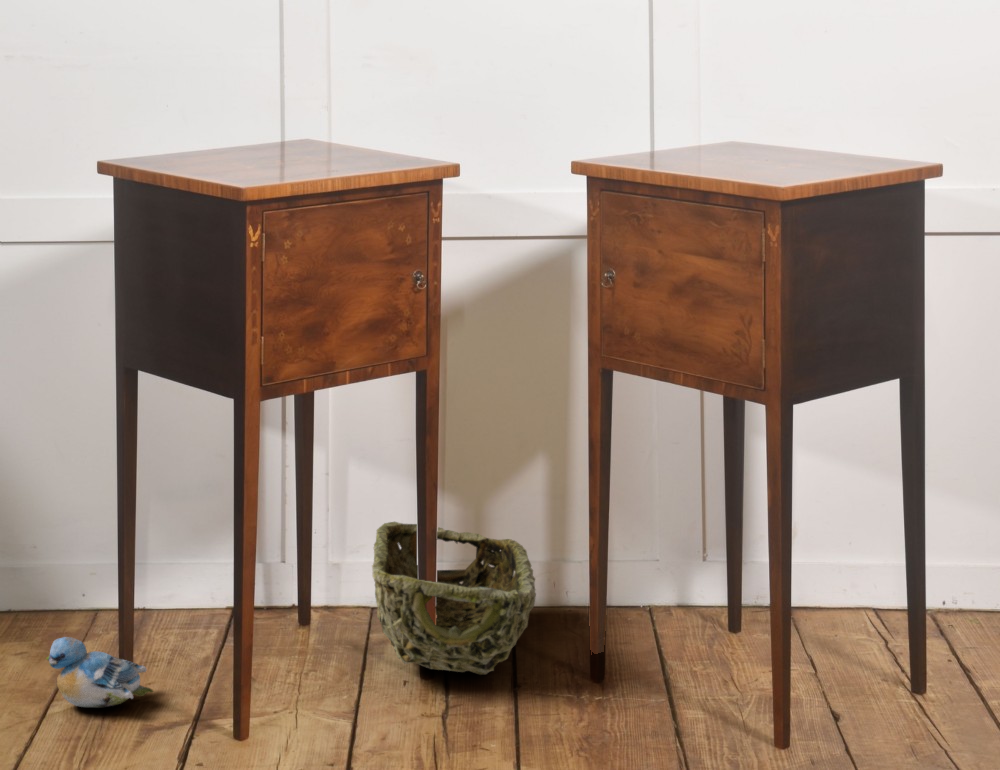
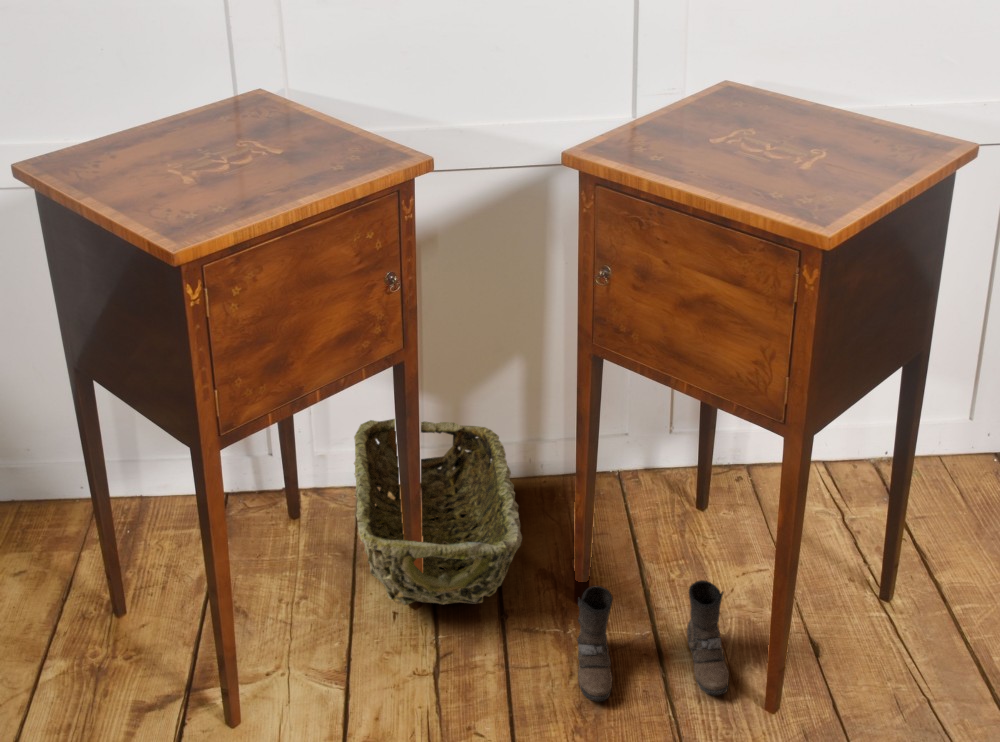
boots: none [586,630,743,739] -> present [577,580,729,701]
plush toy: present [46,637,153,708] -> none [38,617,151,677]

